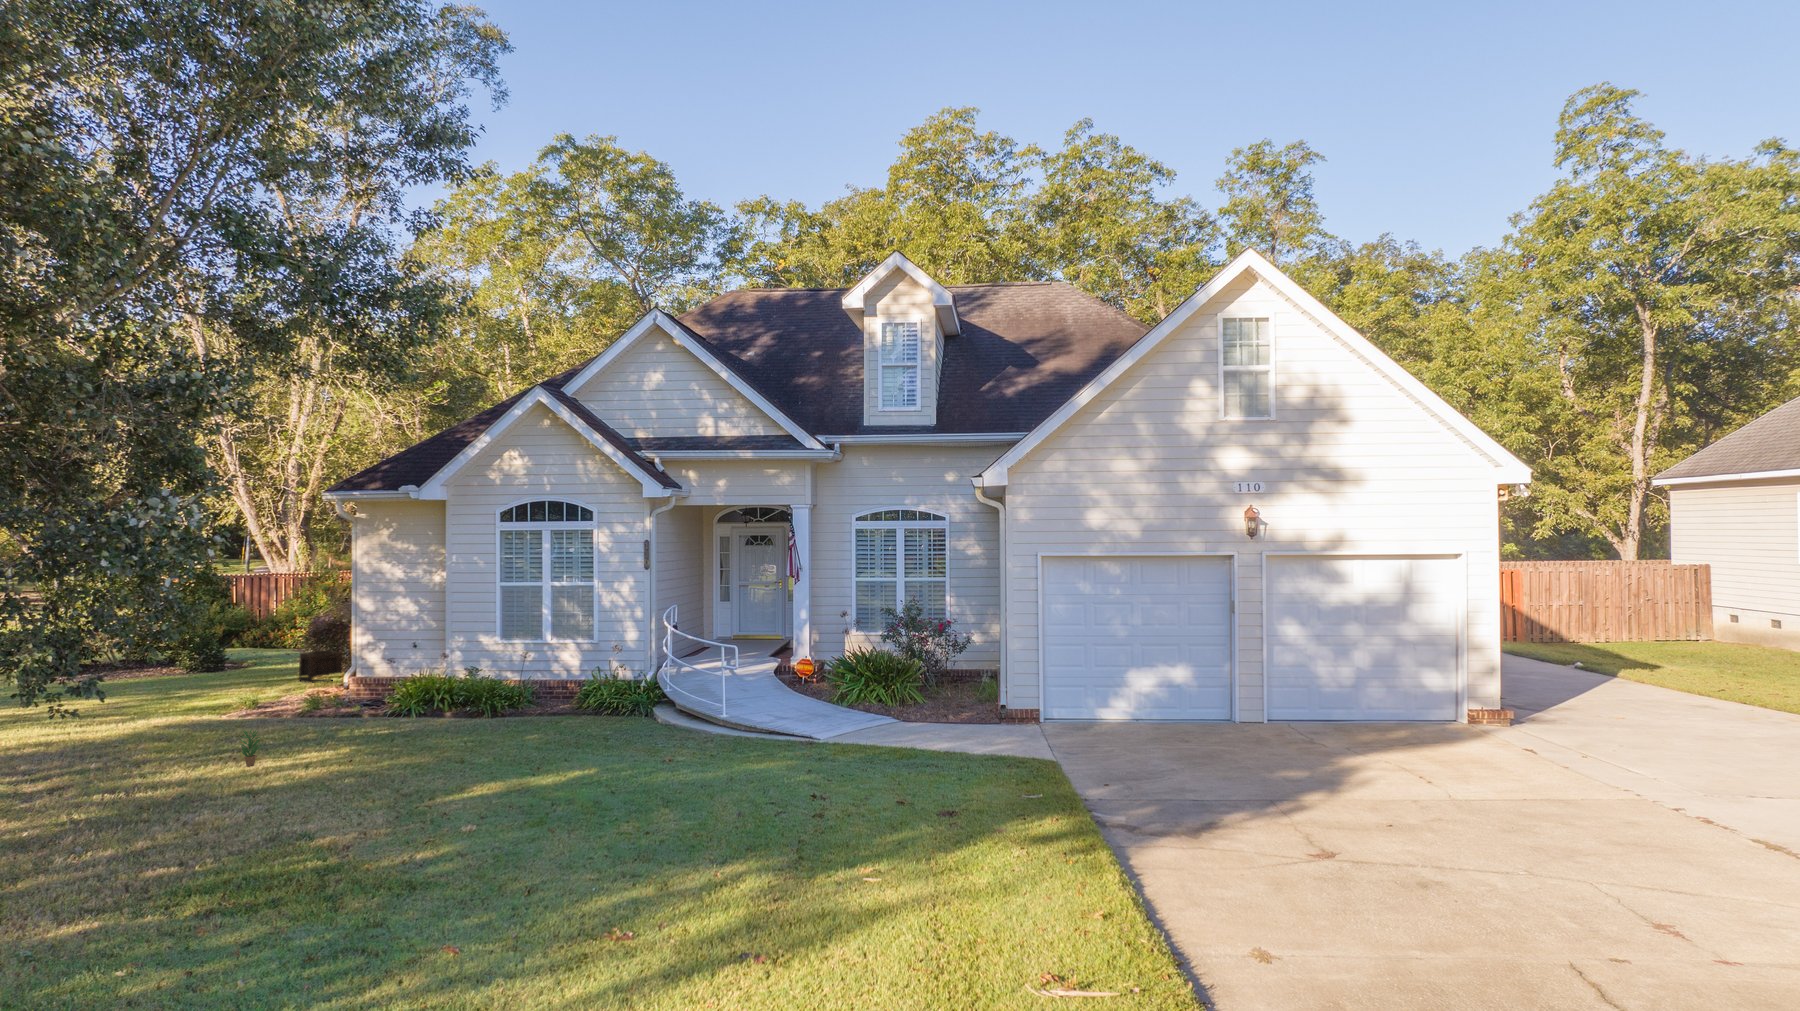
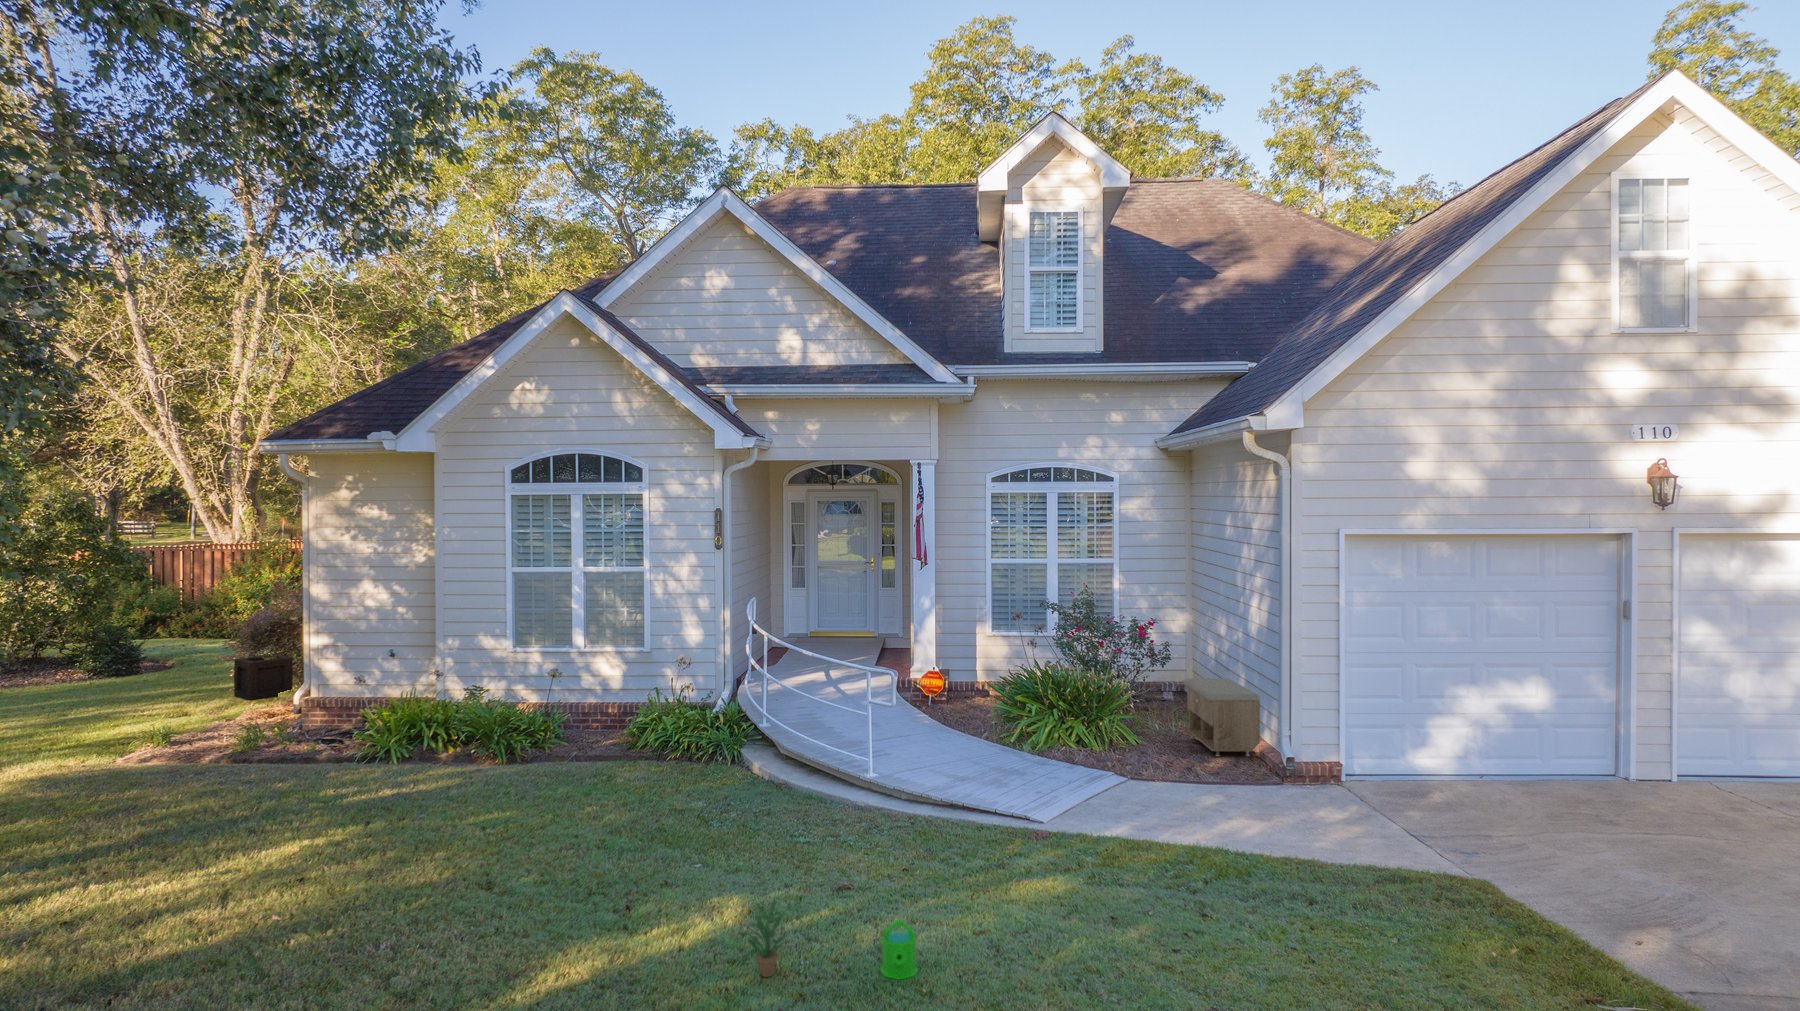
storage bench: none [971,660,1009,711] -> present [1185,678,1260,756]
potted plant: present [241,730,261,766] -> present [748,899,786,977]
watering can: none [671,764,693,794] -> present [880,920,918,980]

